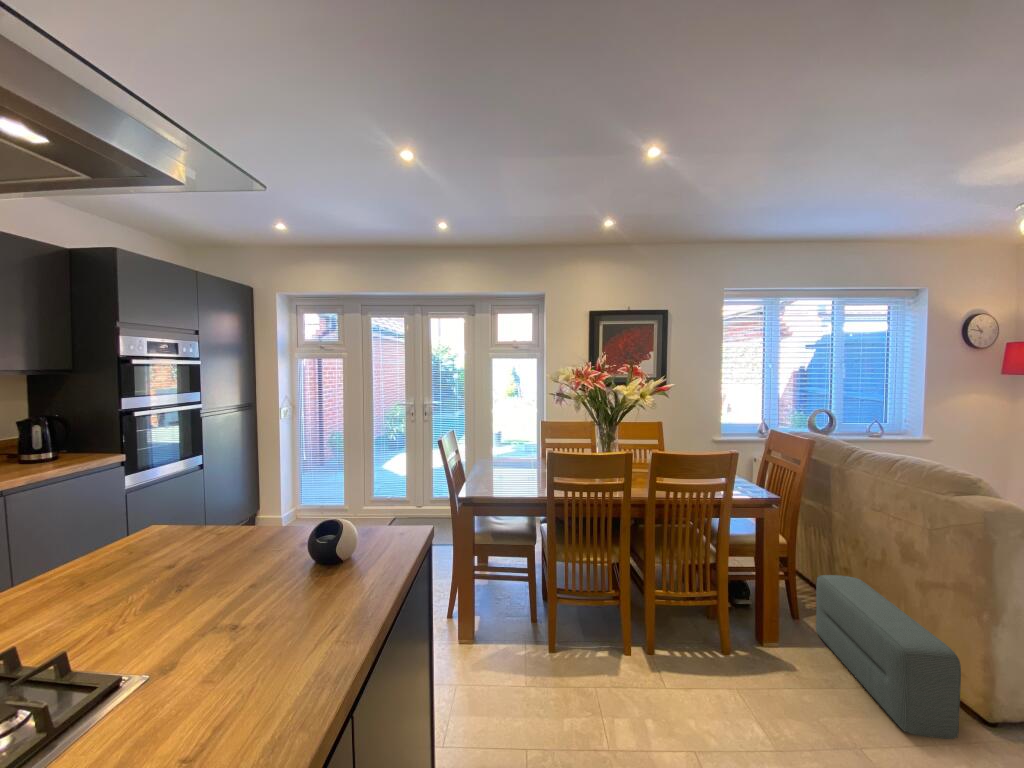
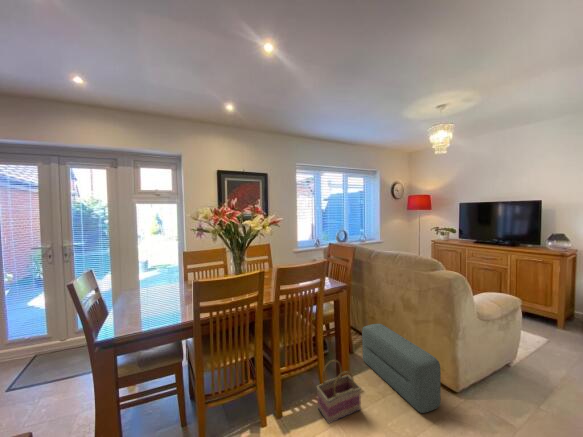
basket: none [710,601,786,689] -> present [317,360,361,423]

